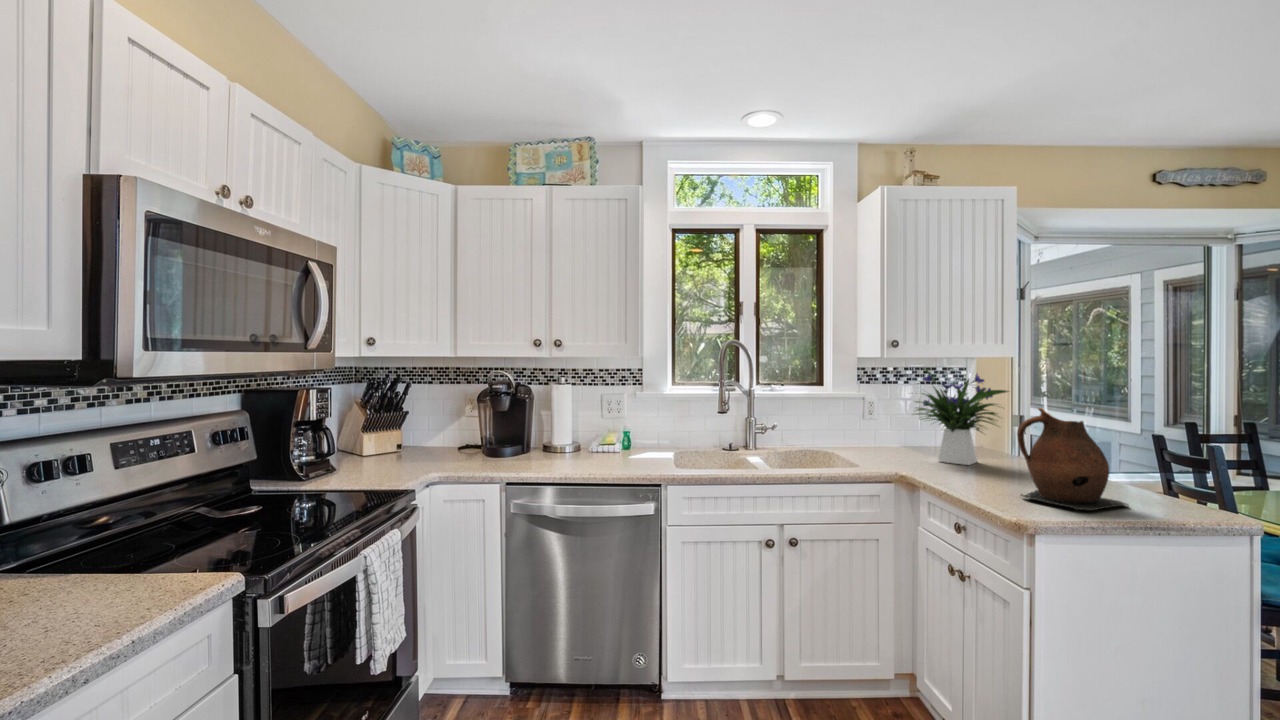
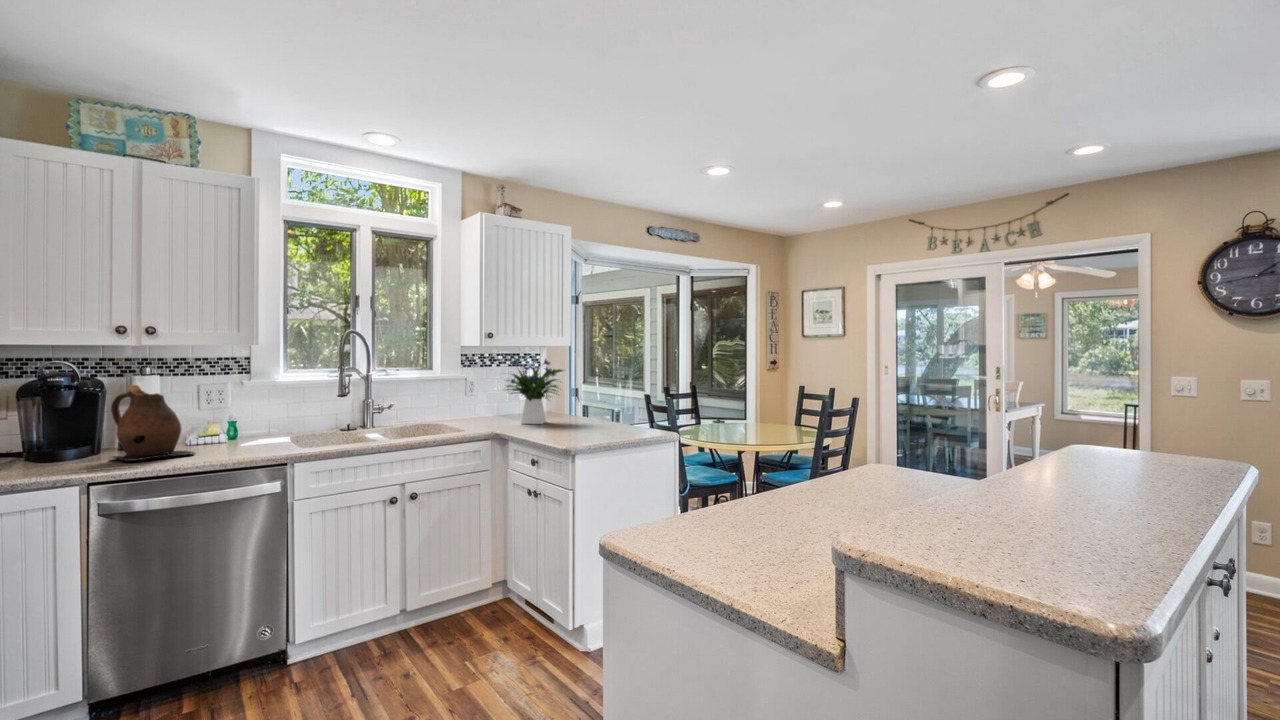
ceramic pitcher: present [1017,408,1128,510] -> present [111,385,195,461]

